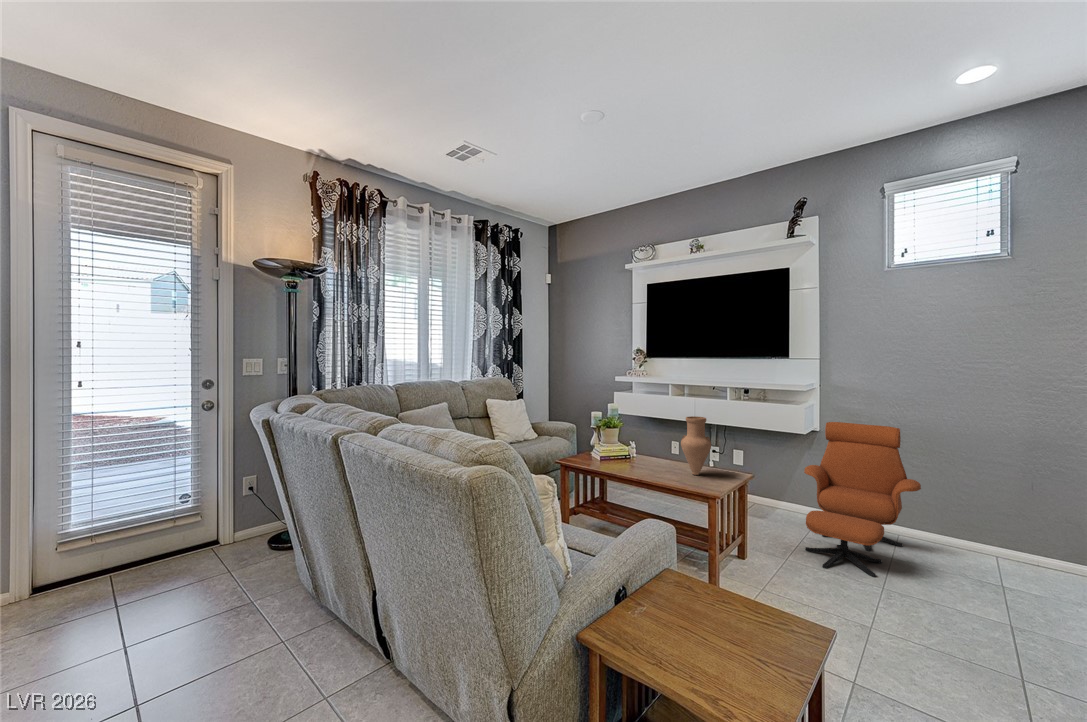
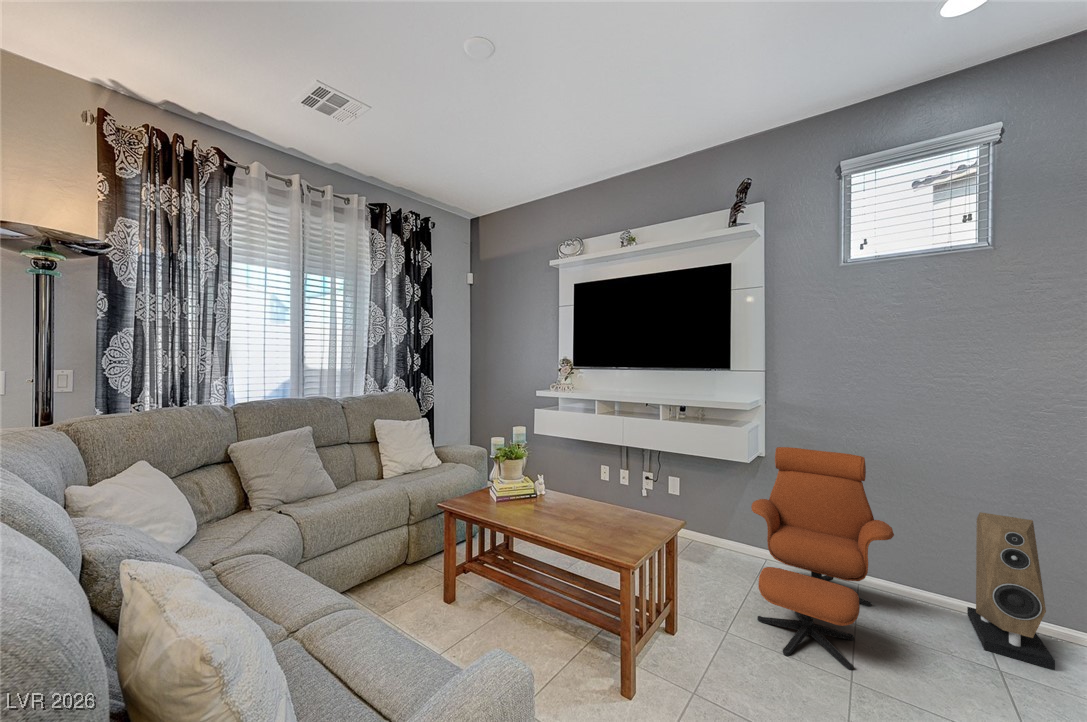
vase: present [681,416,711,475] -> none [598,450,638,531]
speaker: none [984,469,1040,584] -> present [967,512,1055,670]

